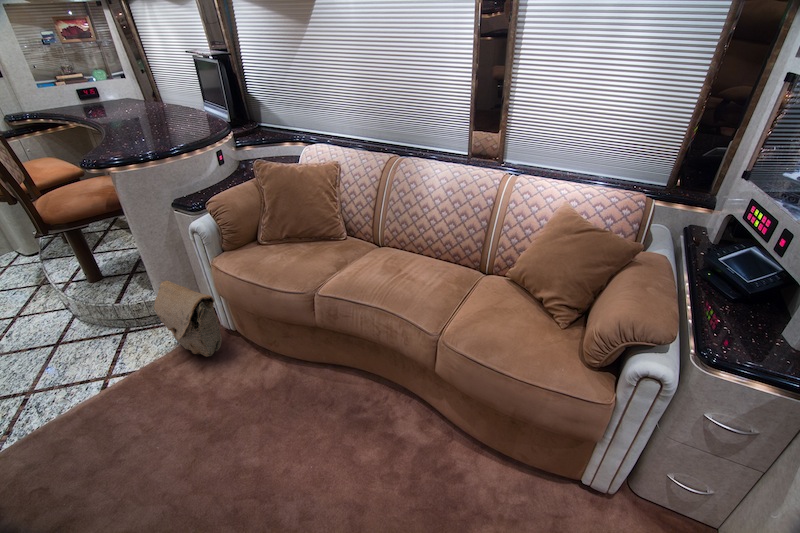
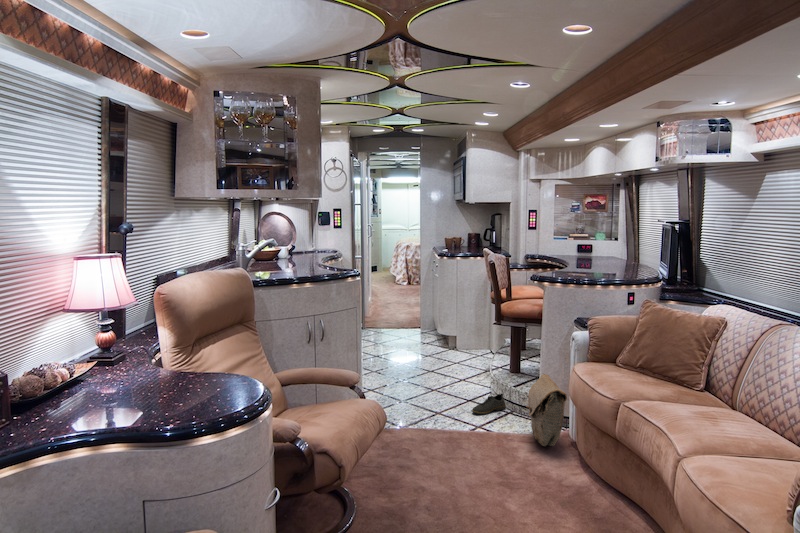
shoe: none [79,319,117,363] -> present [472,393,506,414]

